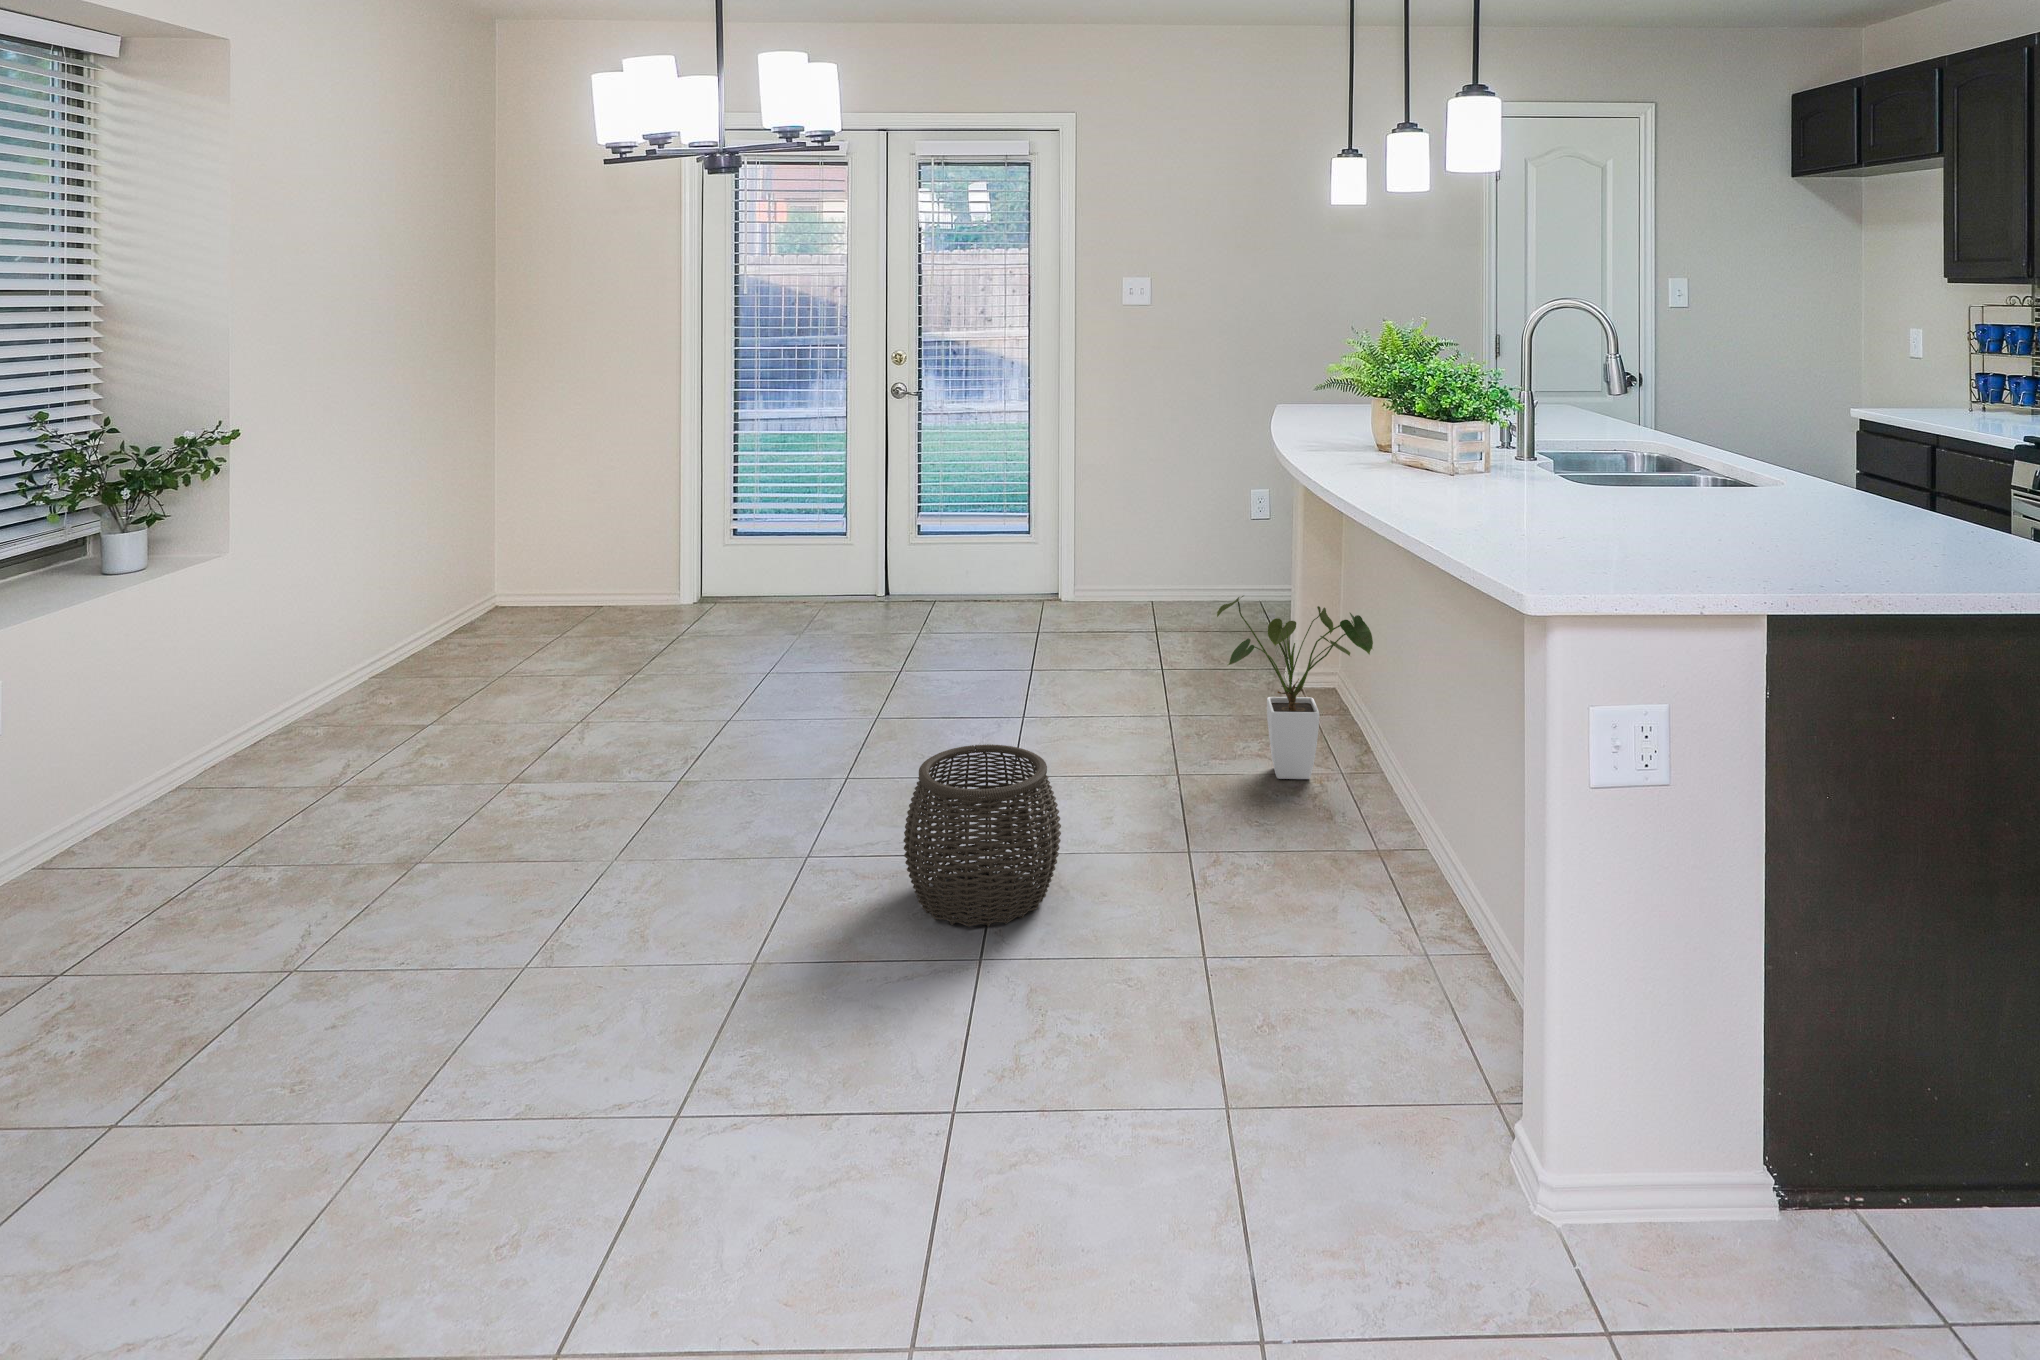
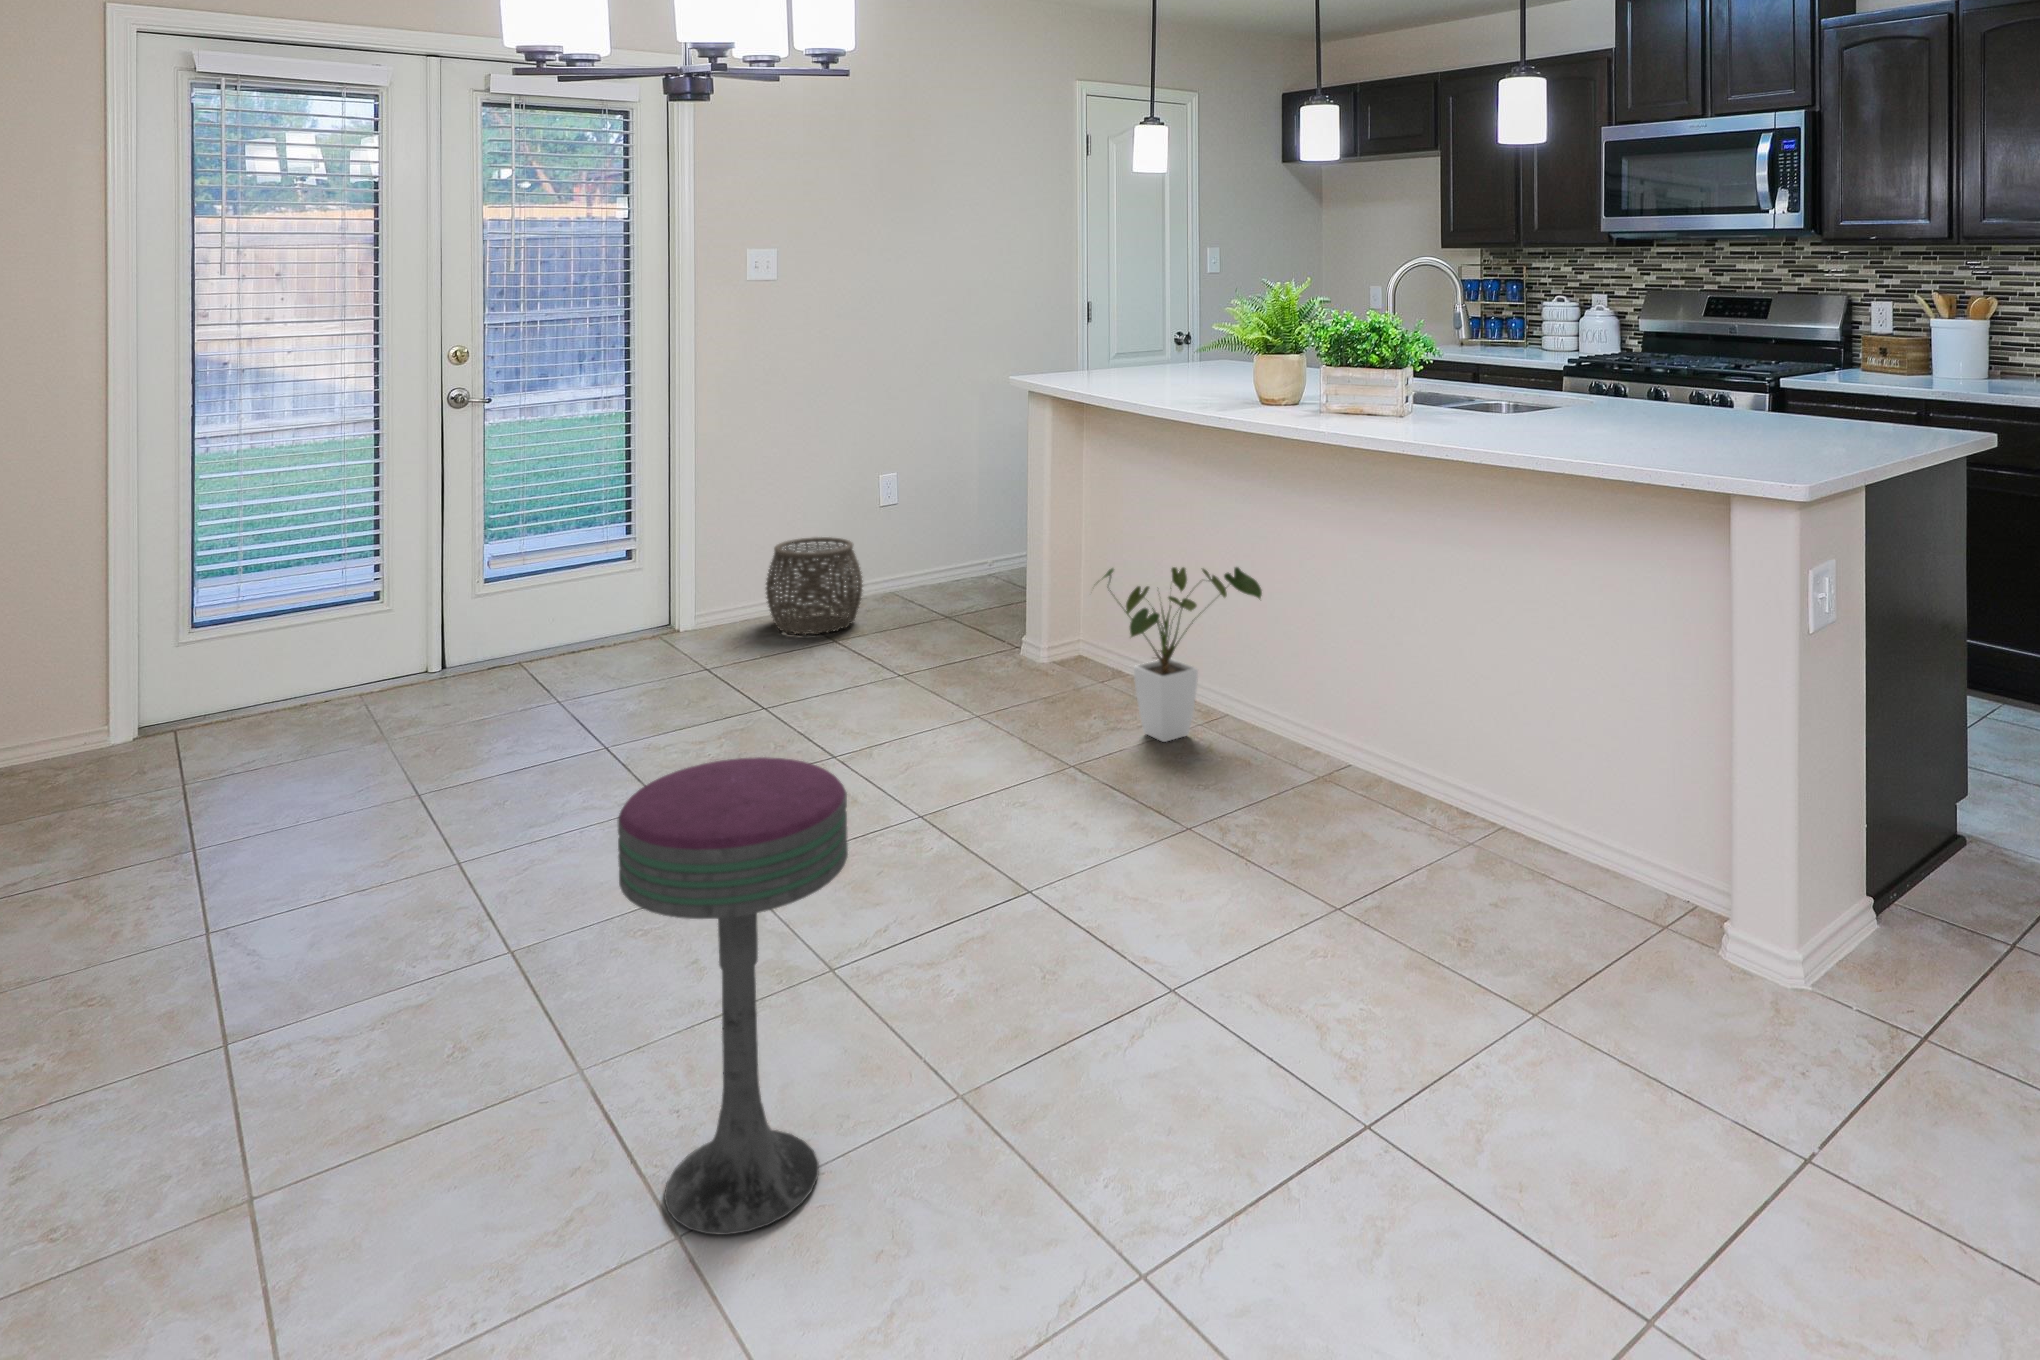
bar stool: none [443,661,623,1002] -> present [618,757,848,1235]
woven basket: present [903,744,1061,927] -> present [766,537,863,634]

